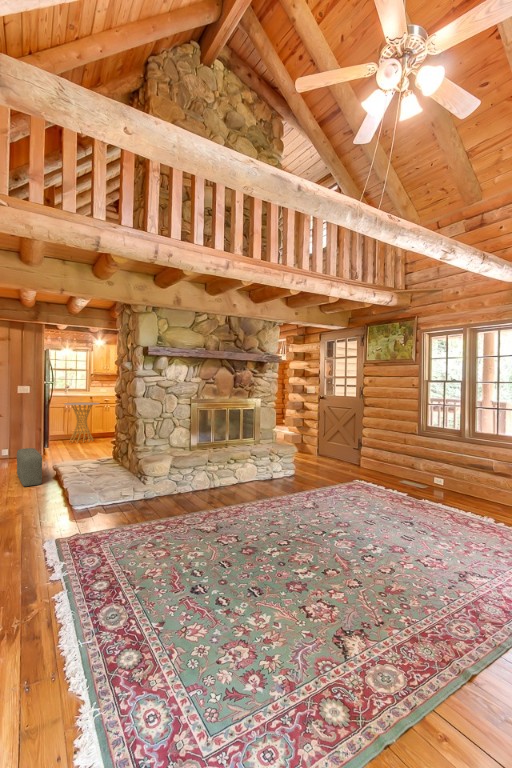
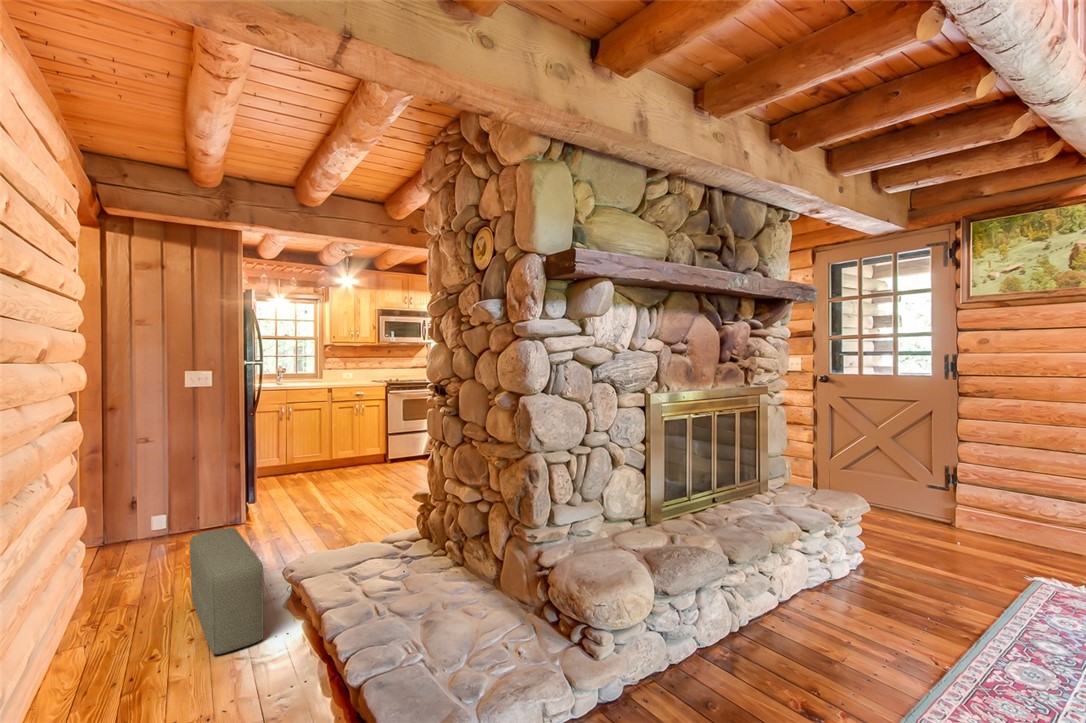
side table: present [65,403,100,443] -> none [281,401,354,485]

